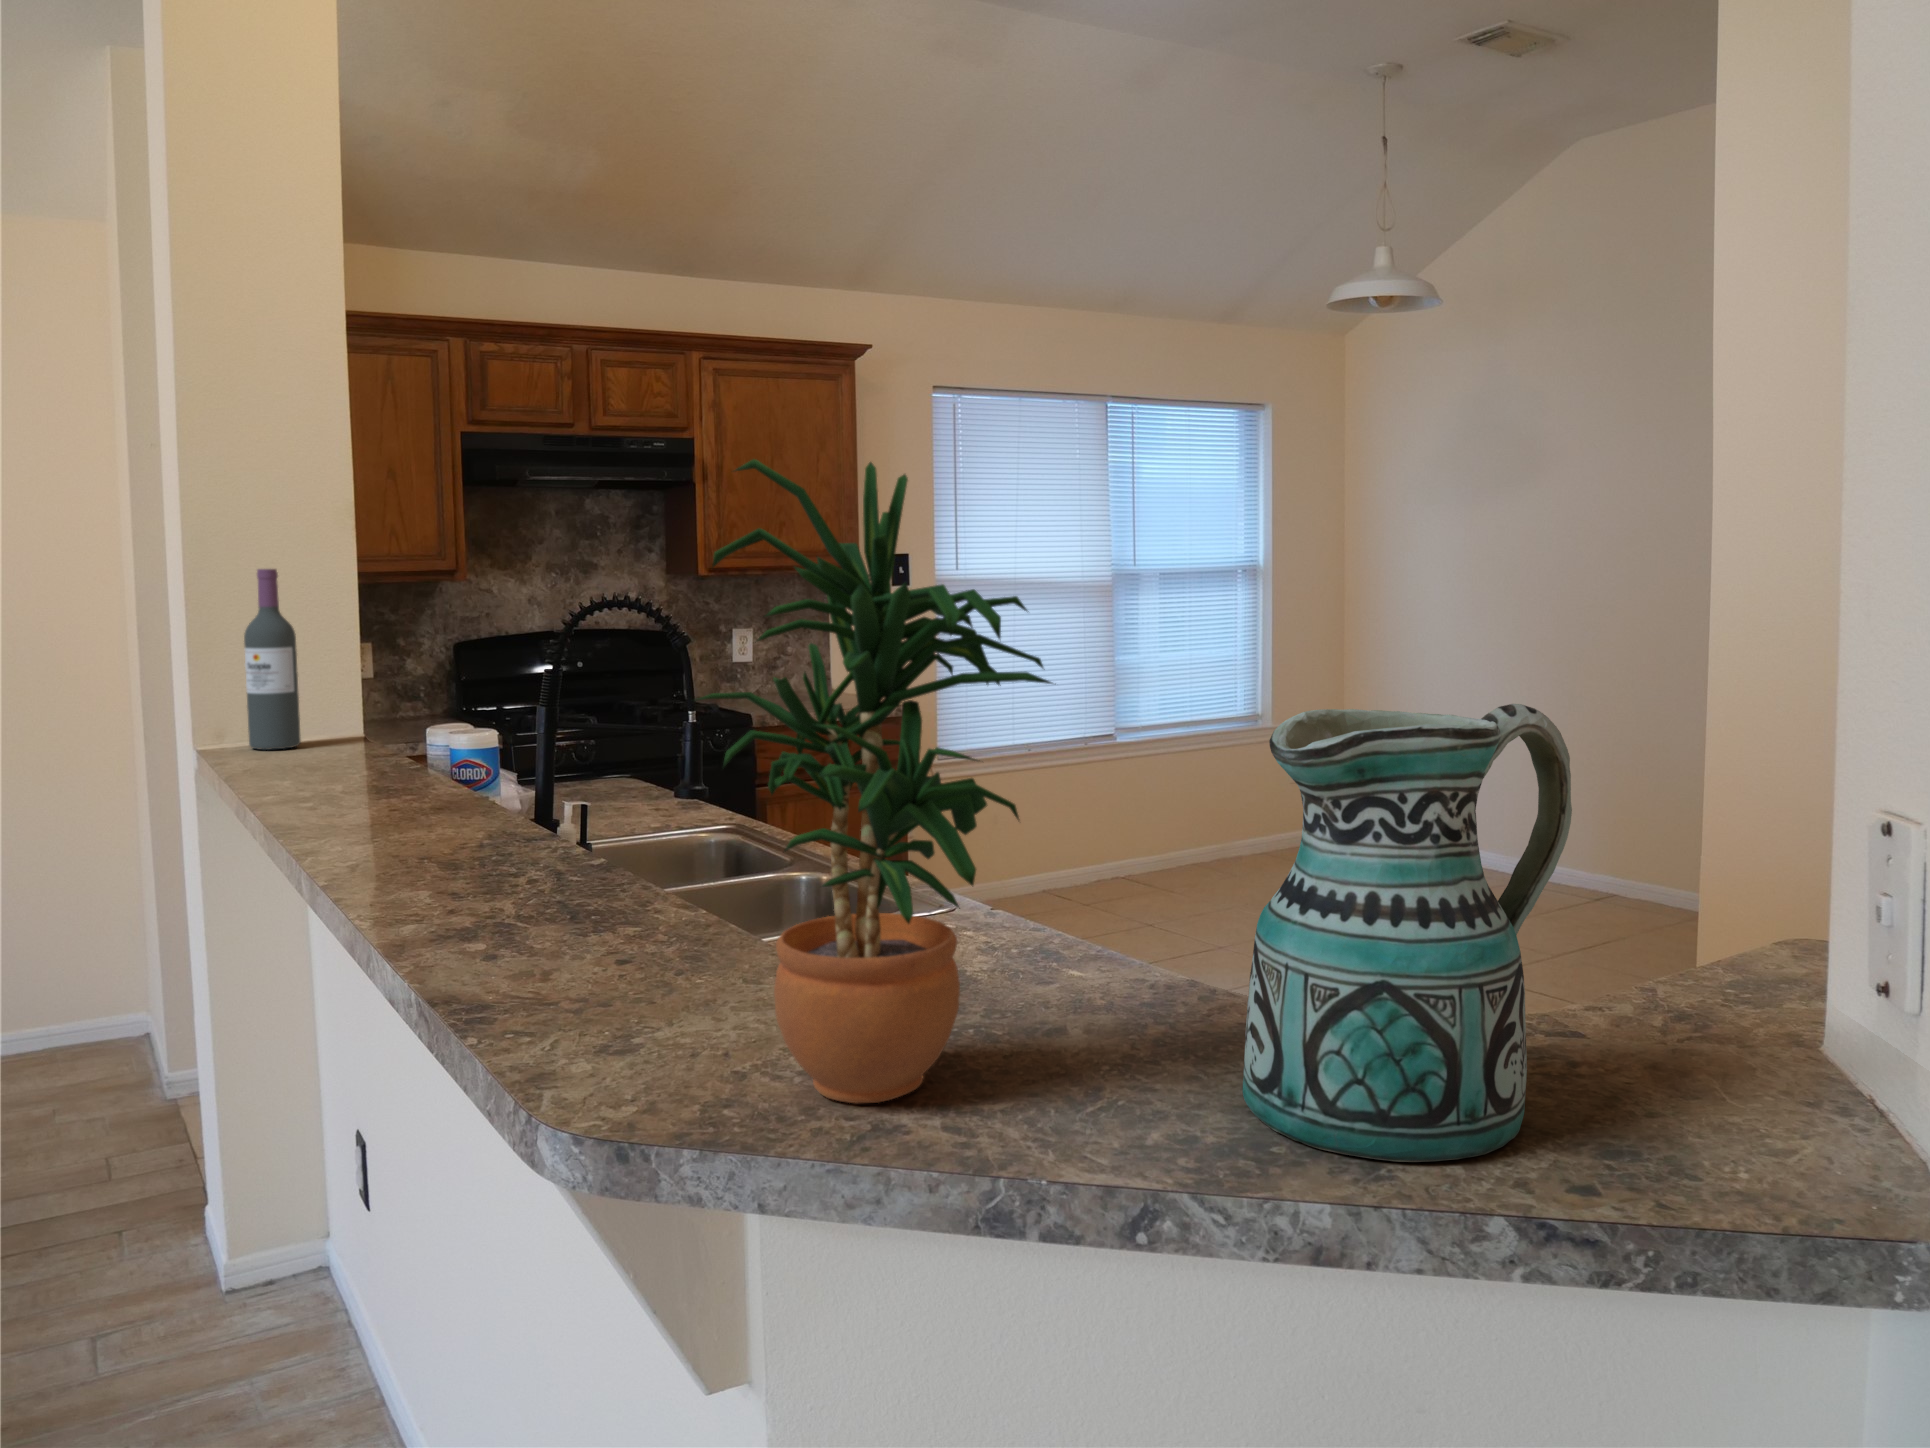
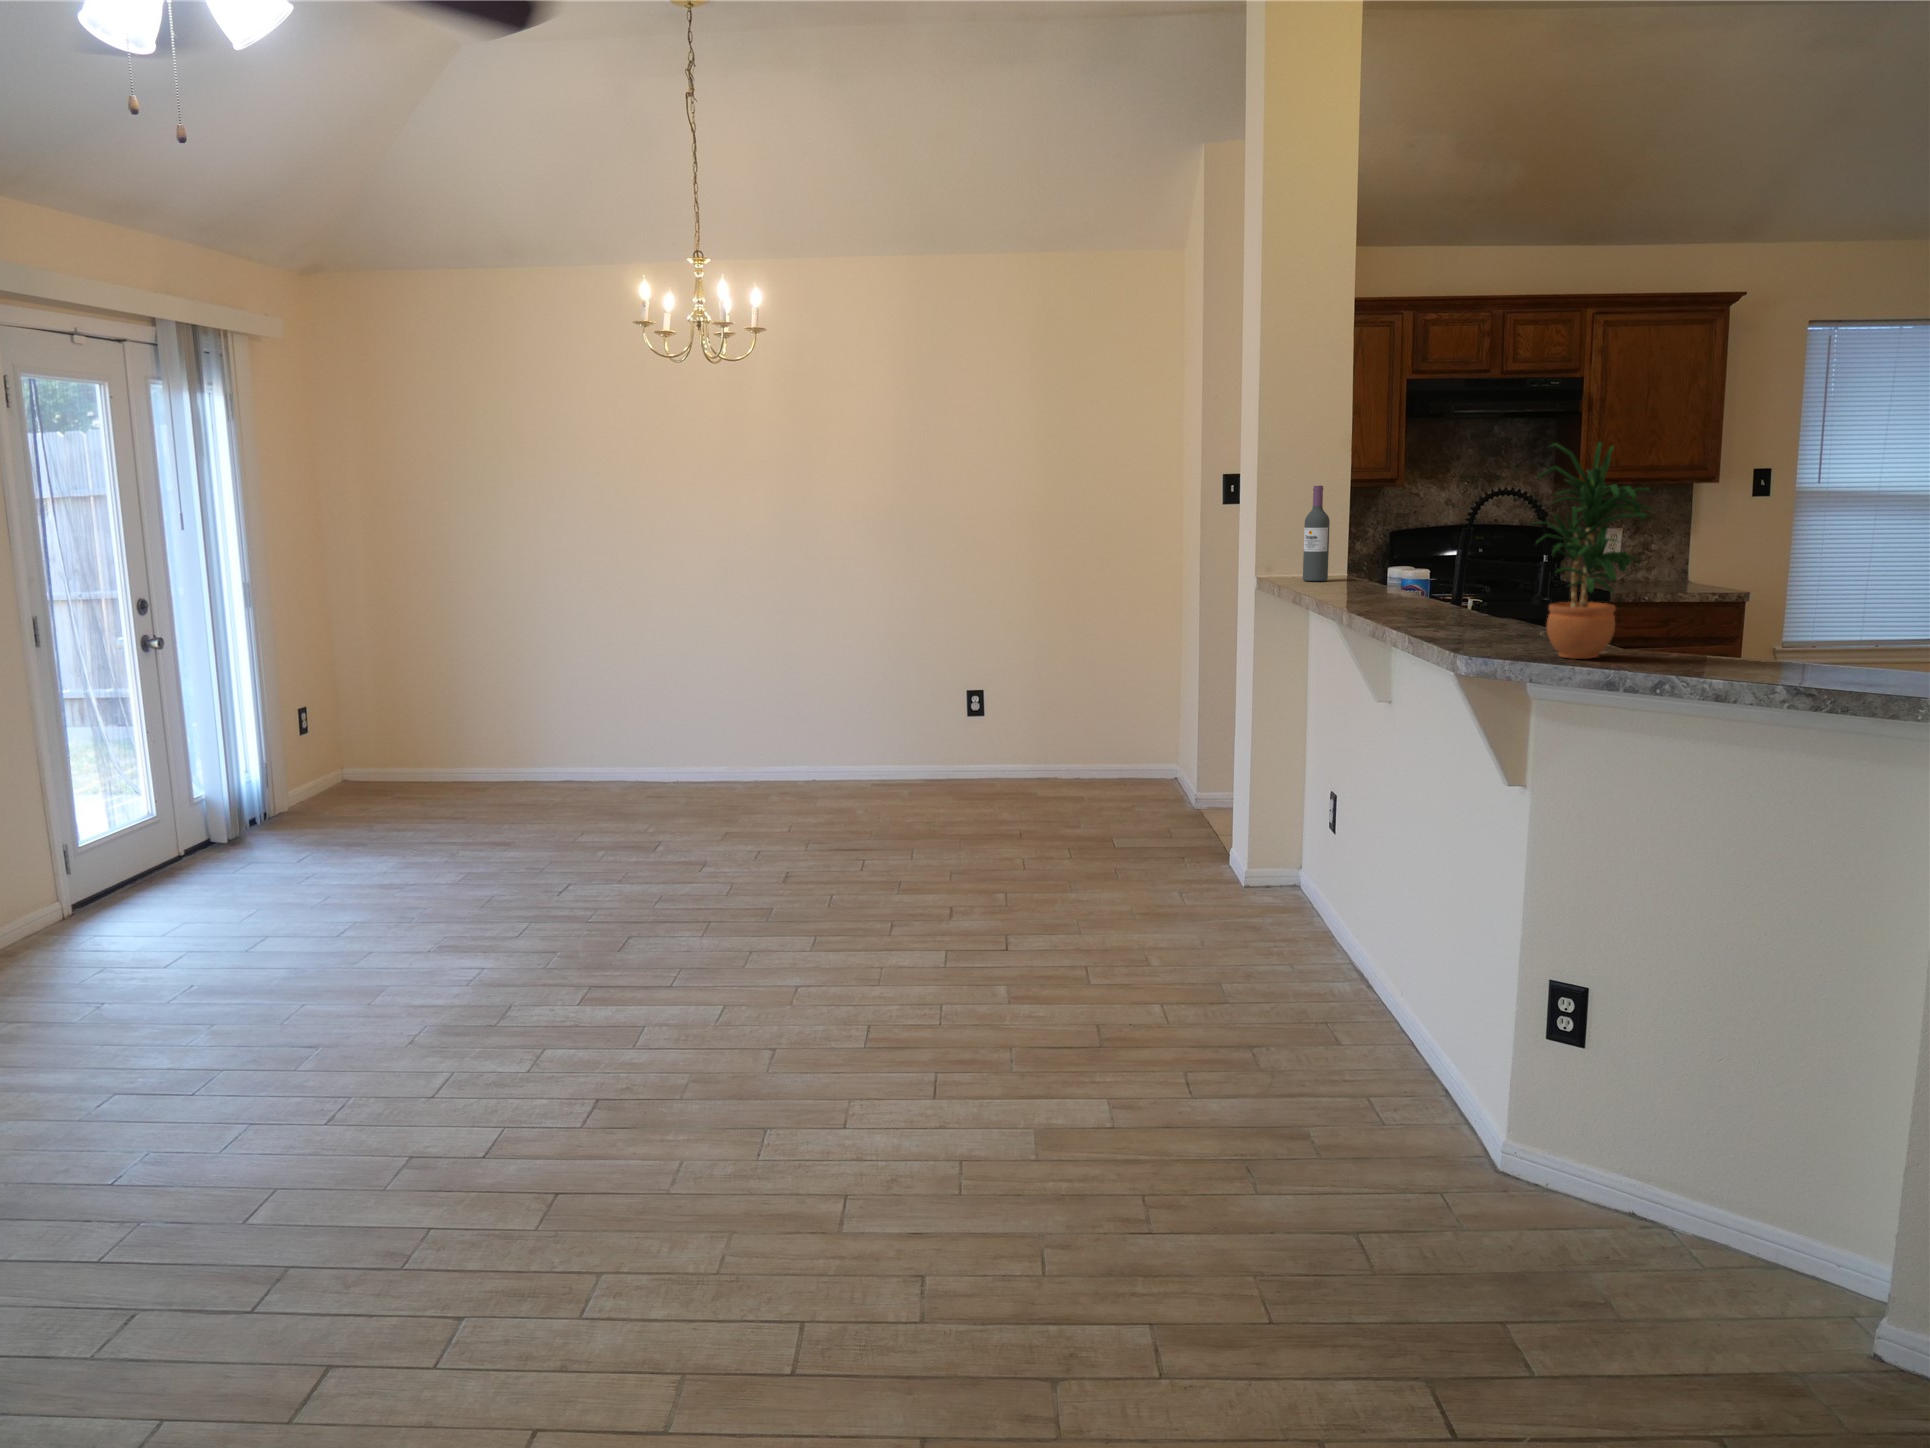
ceramic pitcher: present [1243,704,1572,1162] -> none [1718,527,1882,679]

